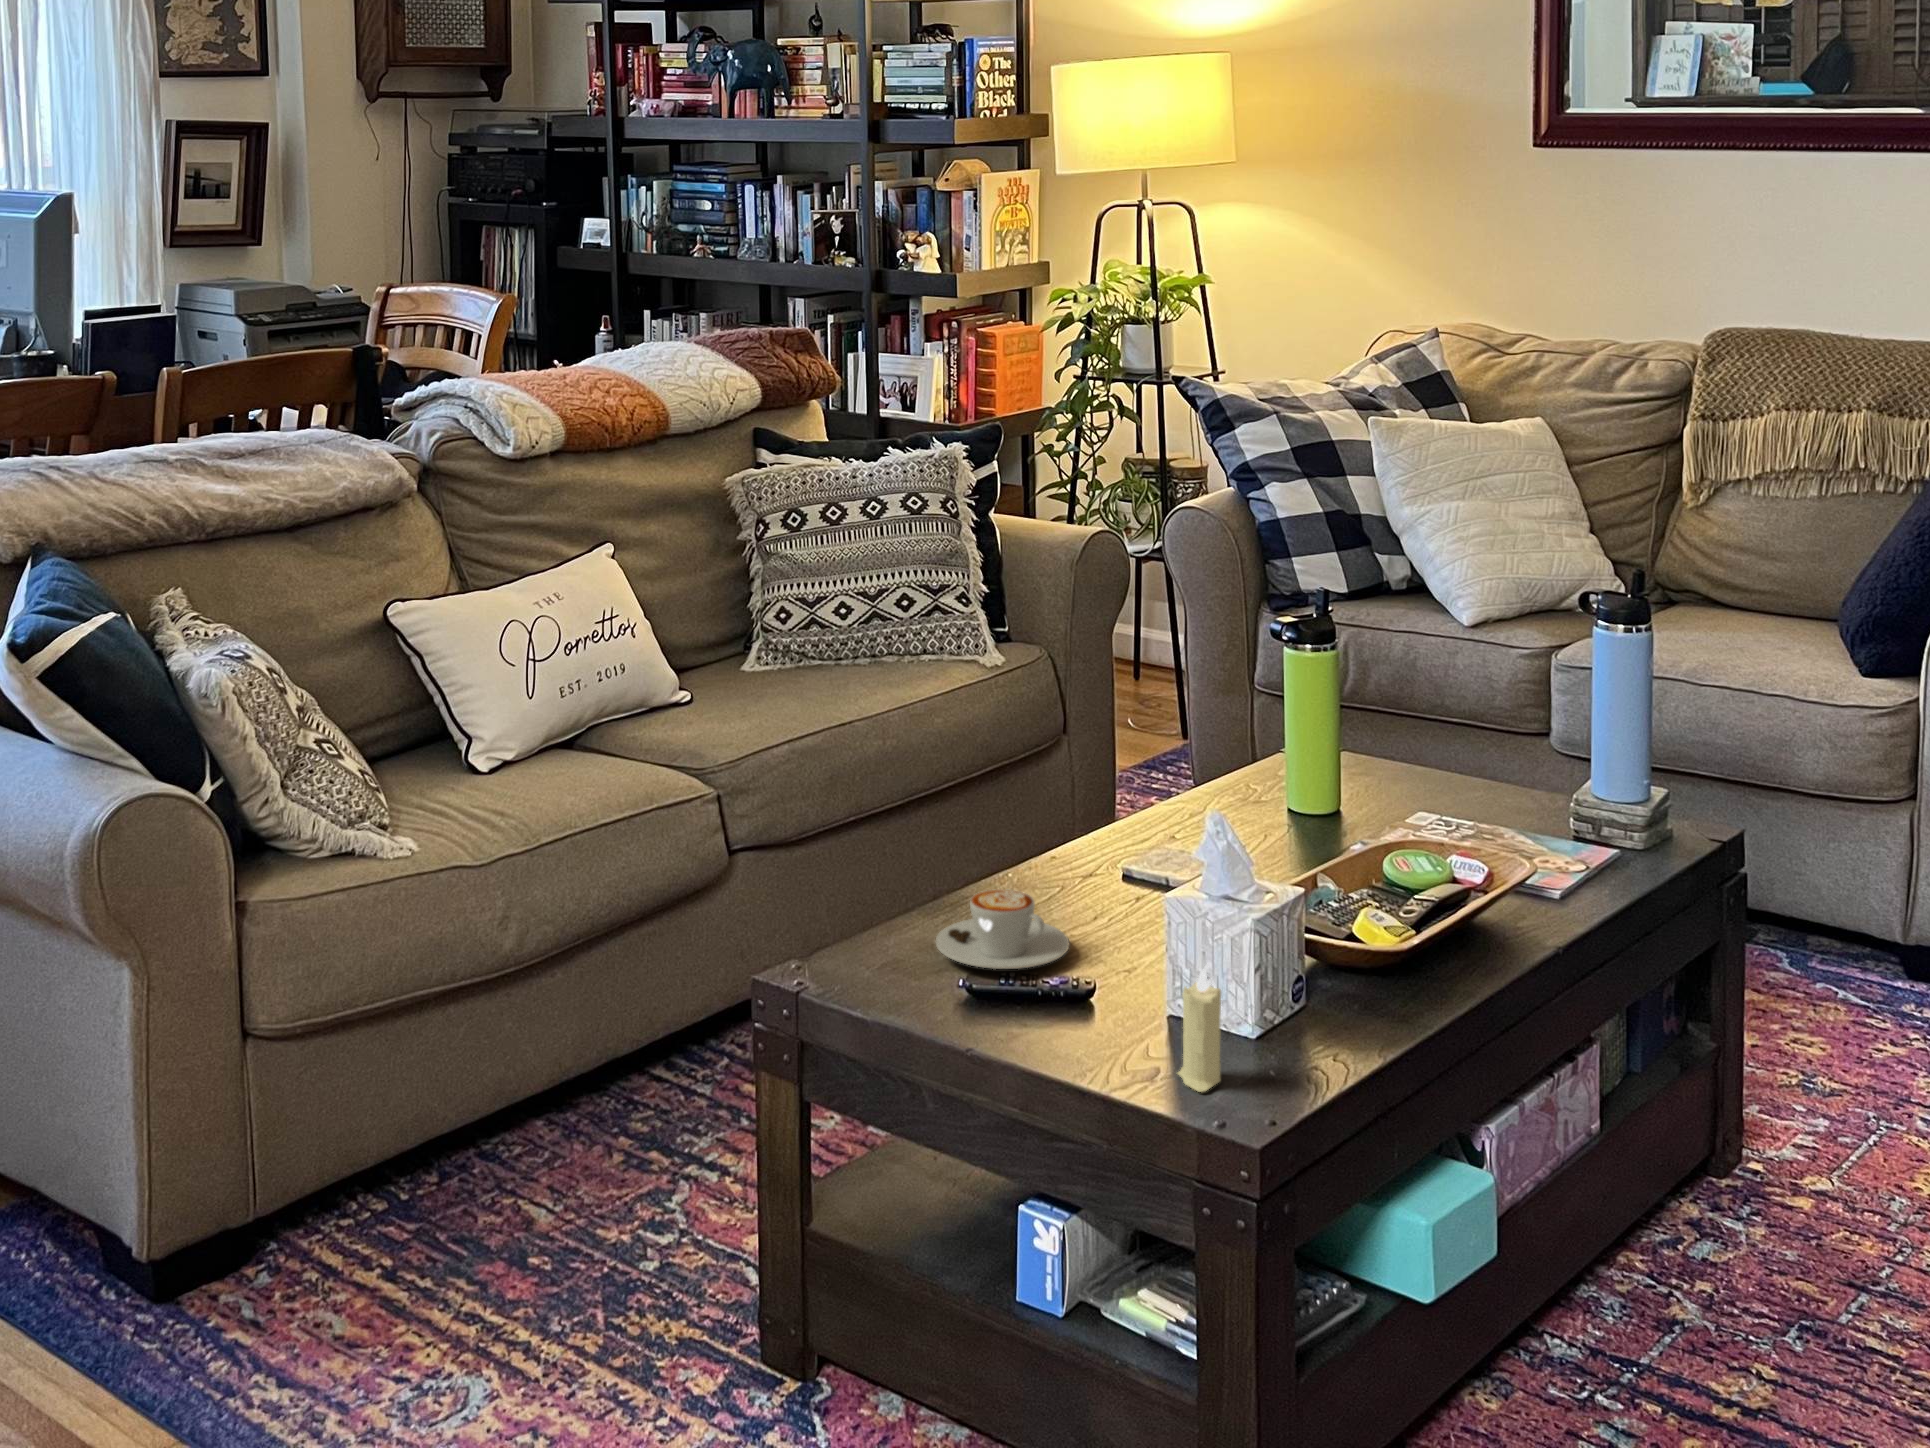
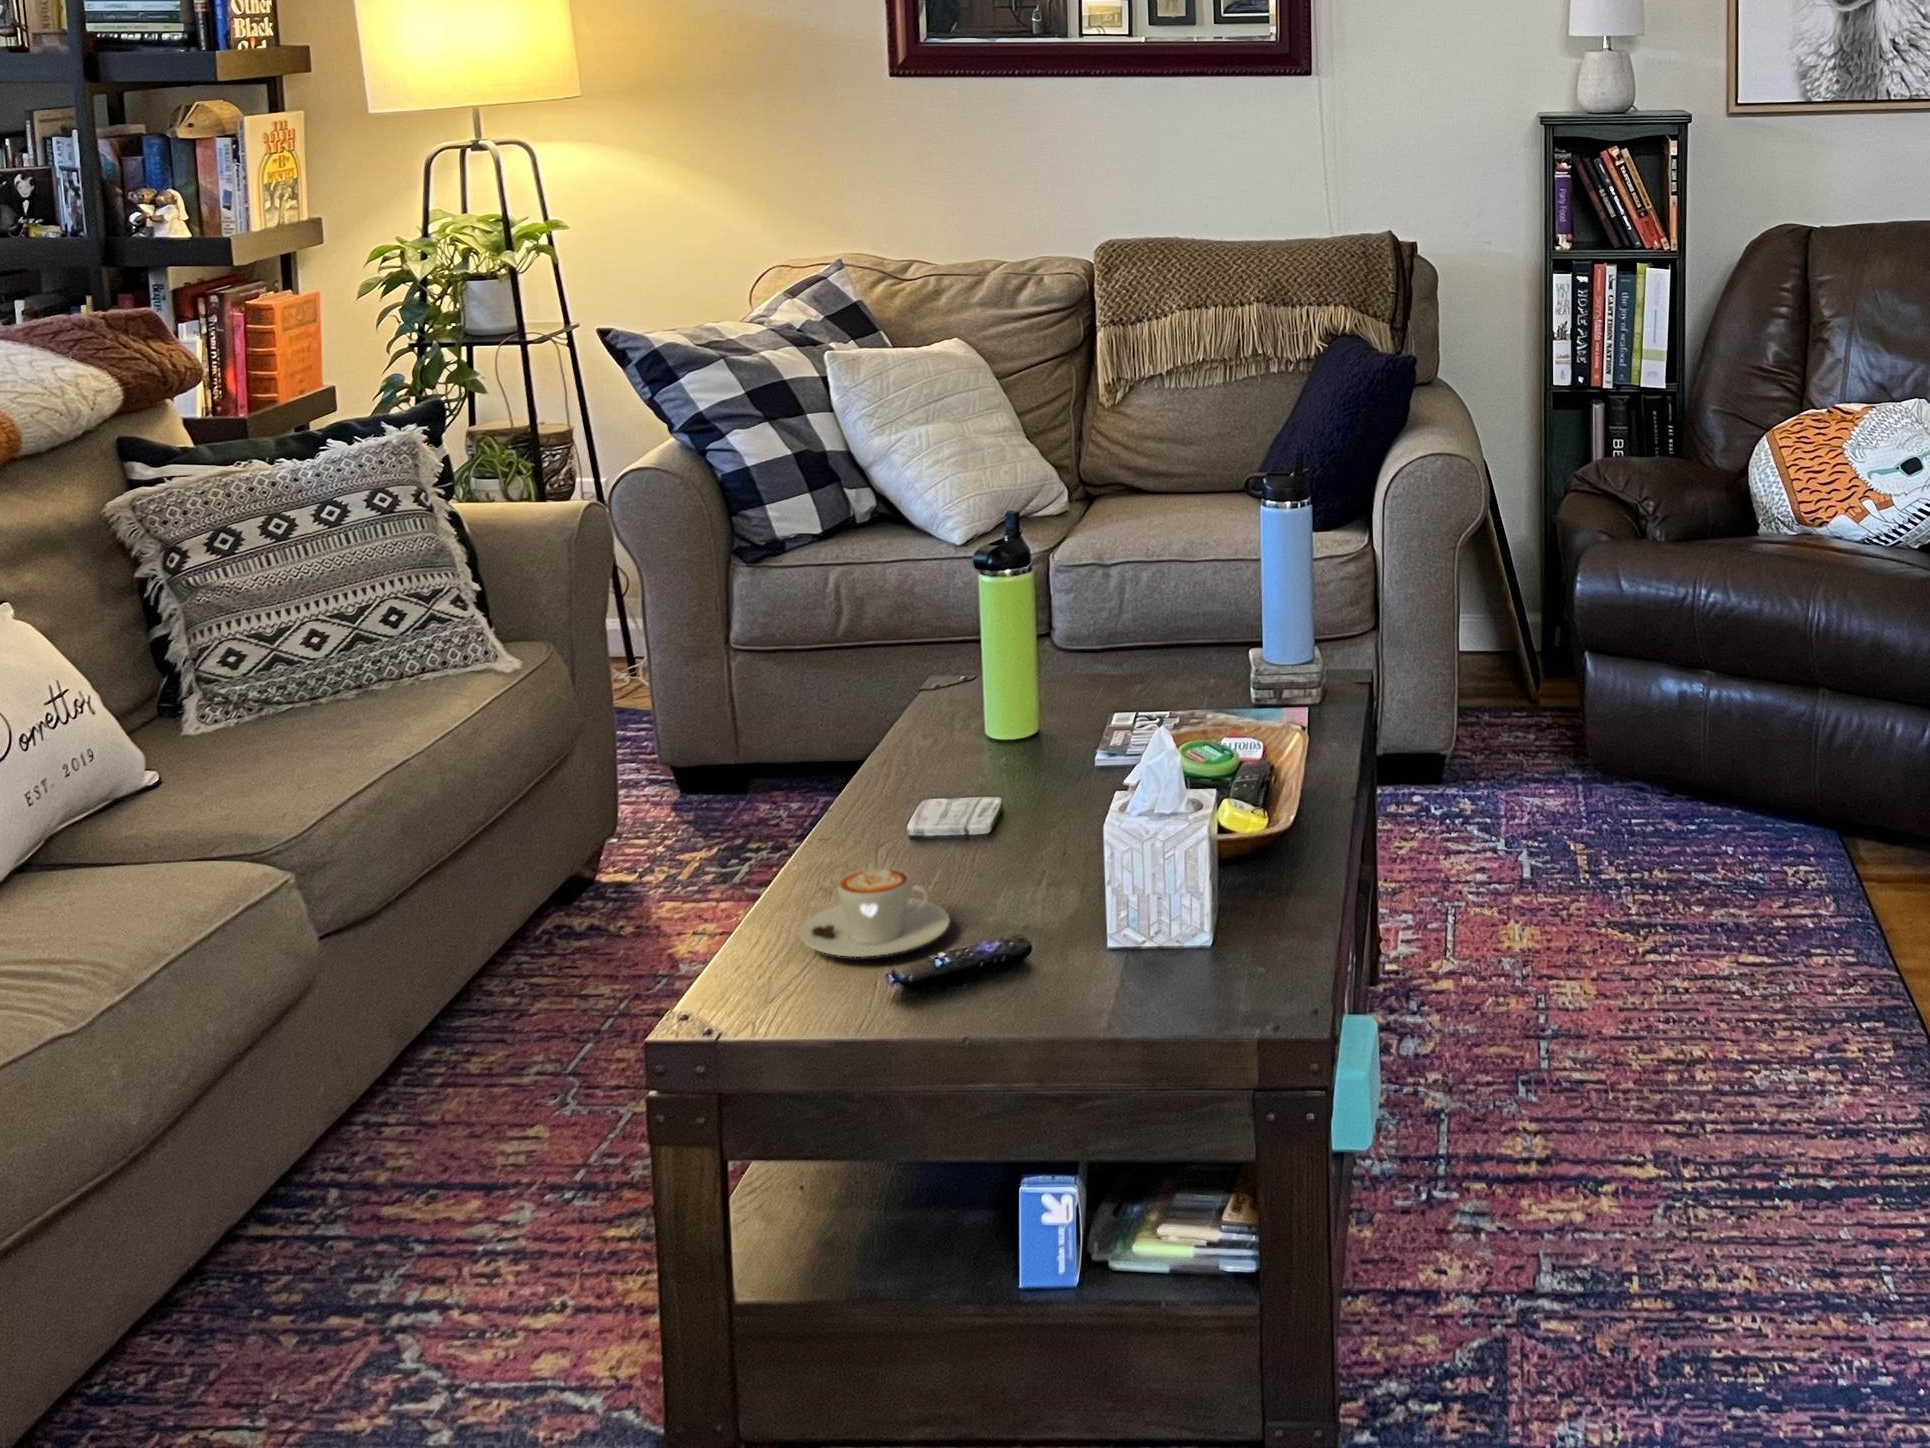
candle: present [1178,964,1221,1092] -> none [1174,873,1222,1002]

